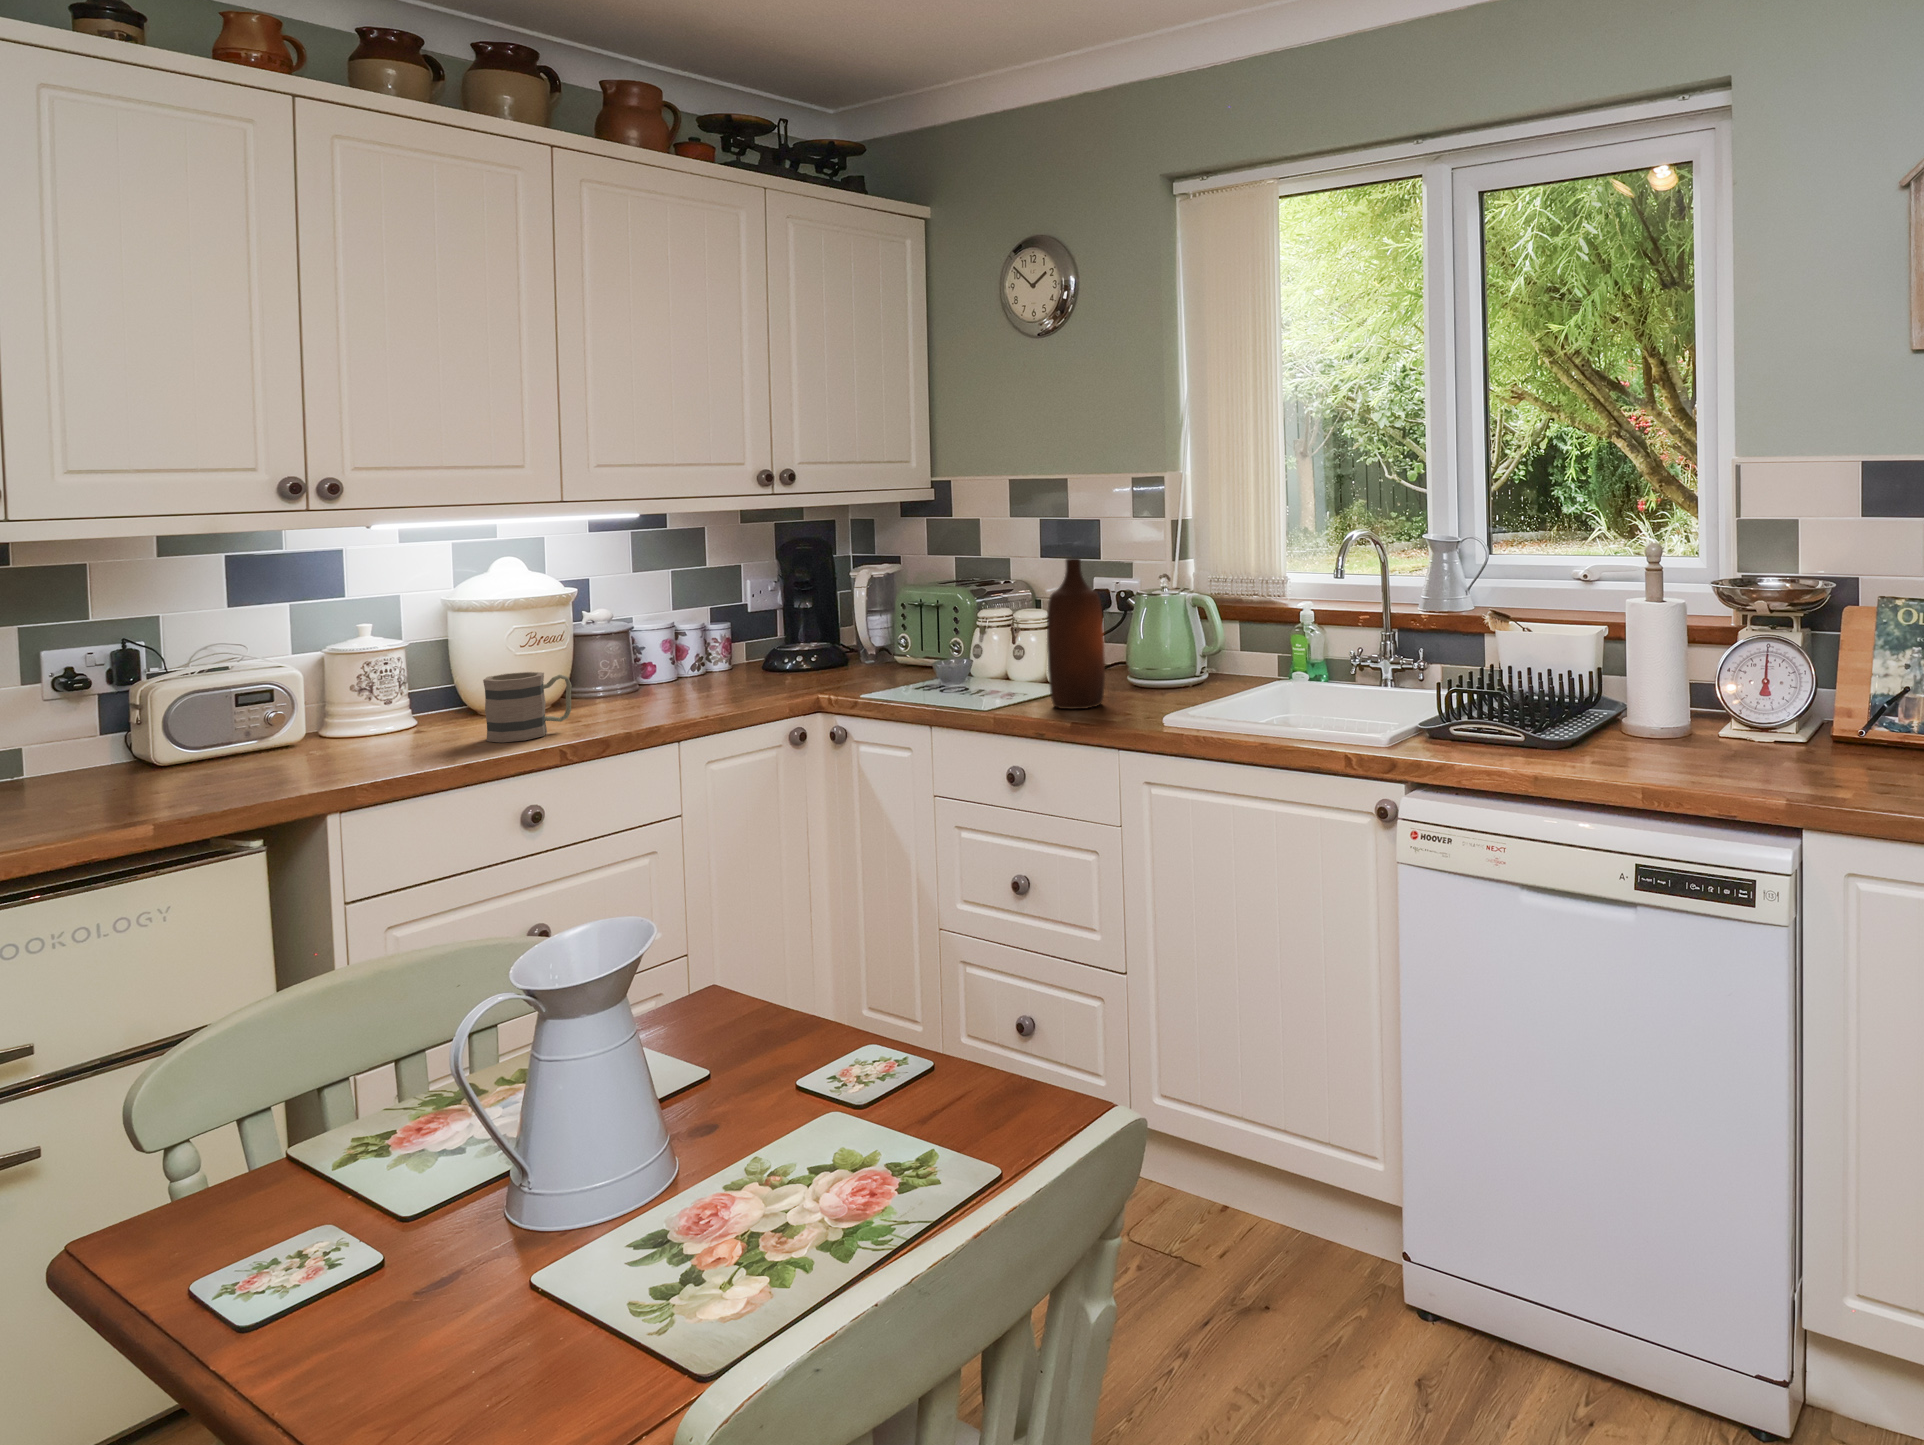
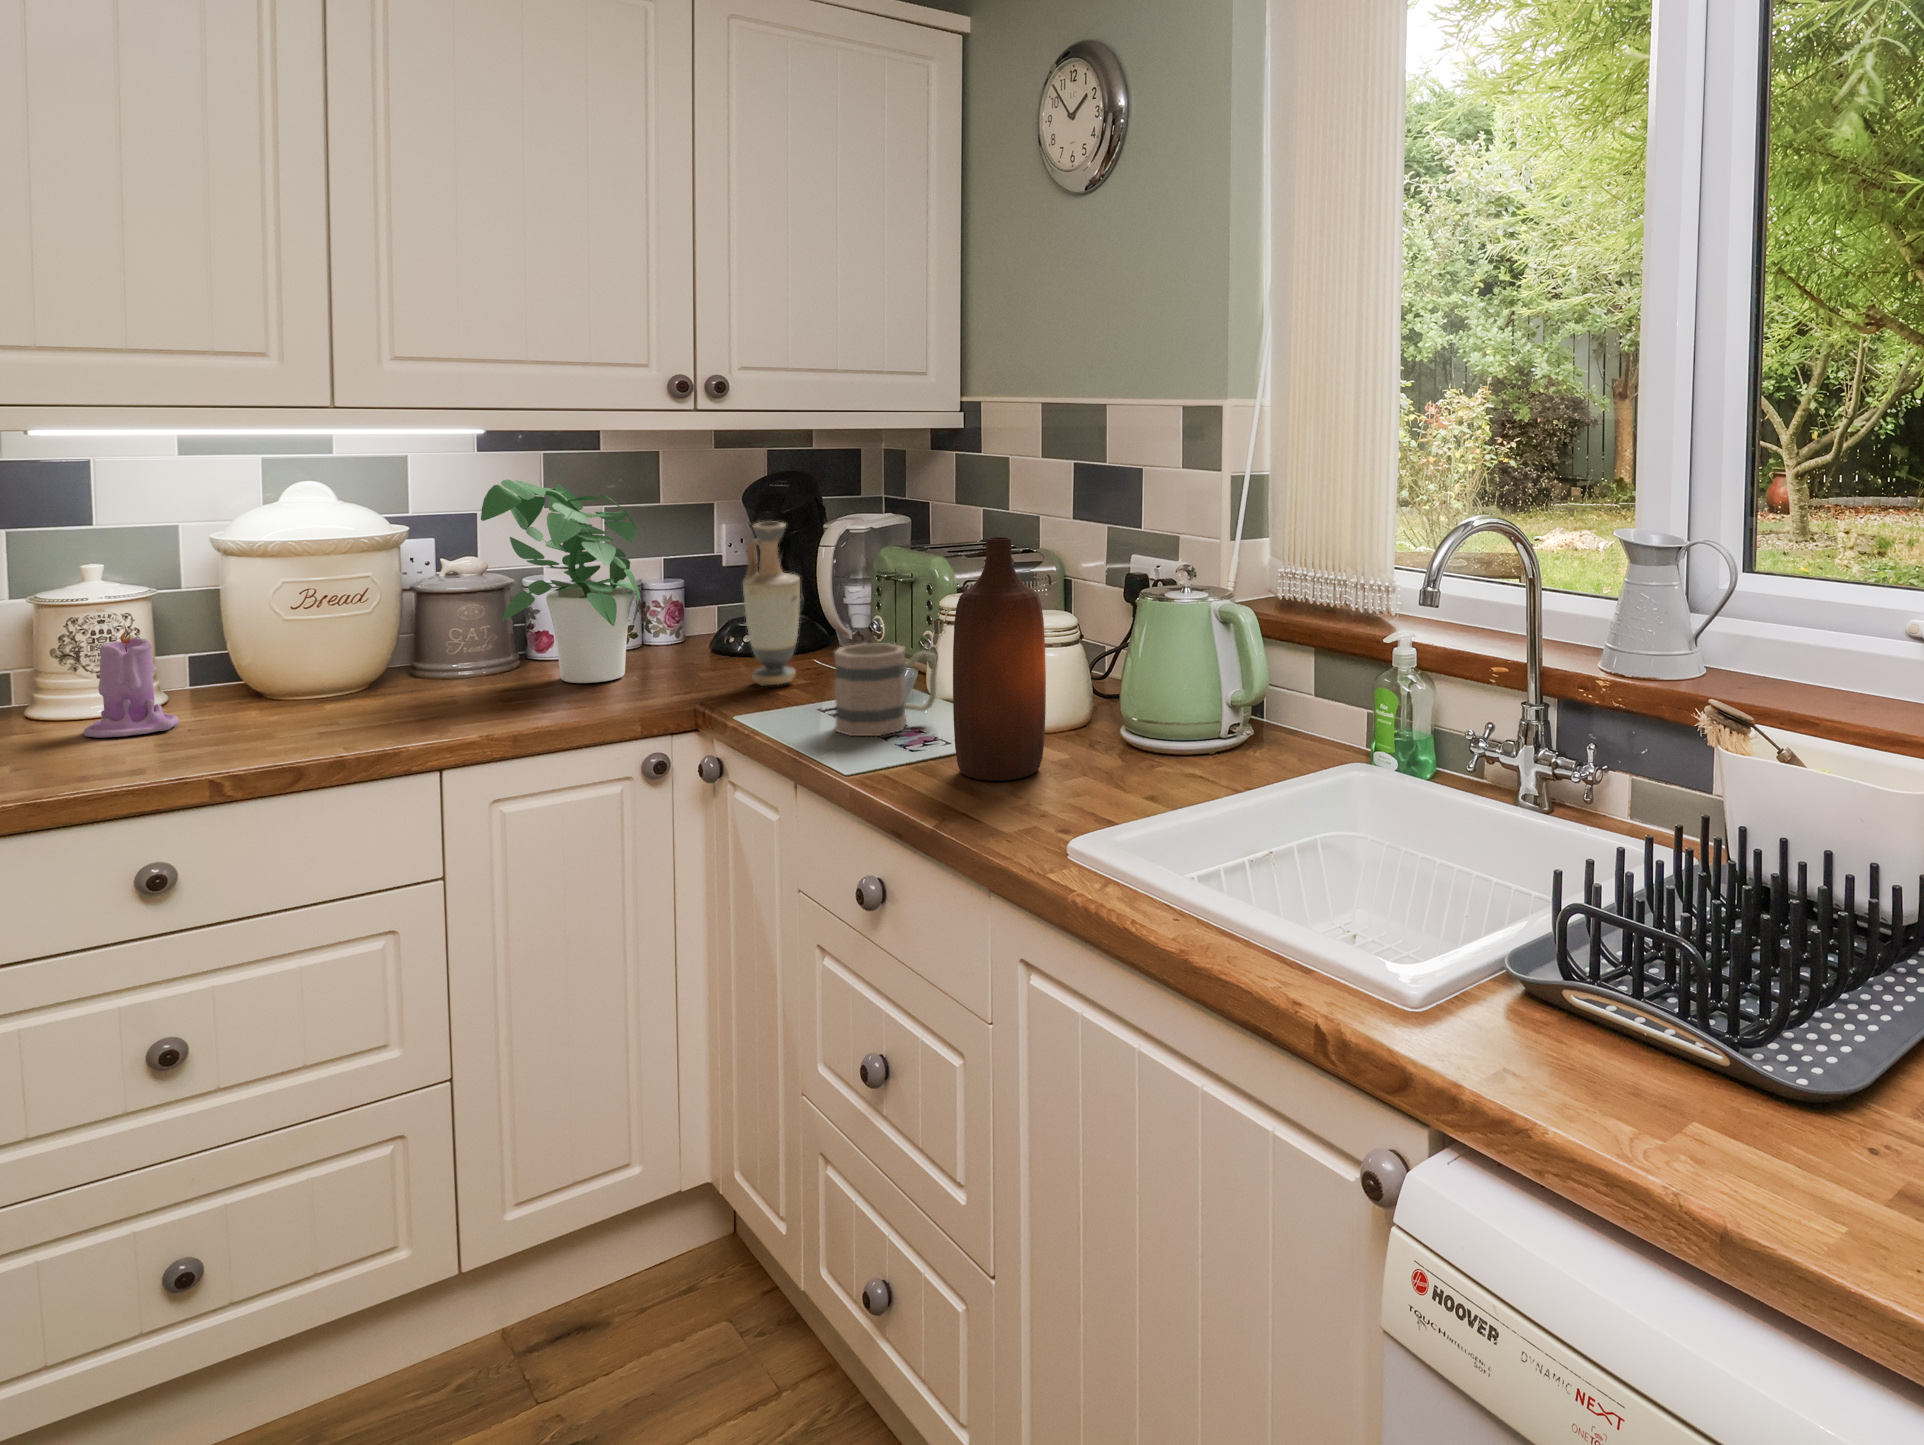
potted plant: none [645,547,752,692] -> present [481,479,641,683]
vase: none [830,568,870,683] -> present [743,522,800,686]
candle: none [397,661,463,742] -> present [84,627,179,737]
mug: present [483,672,572,743] -> present [834,643,937,736]

